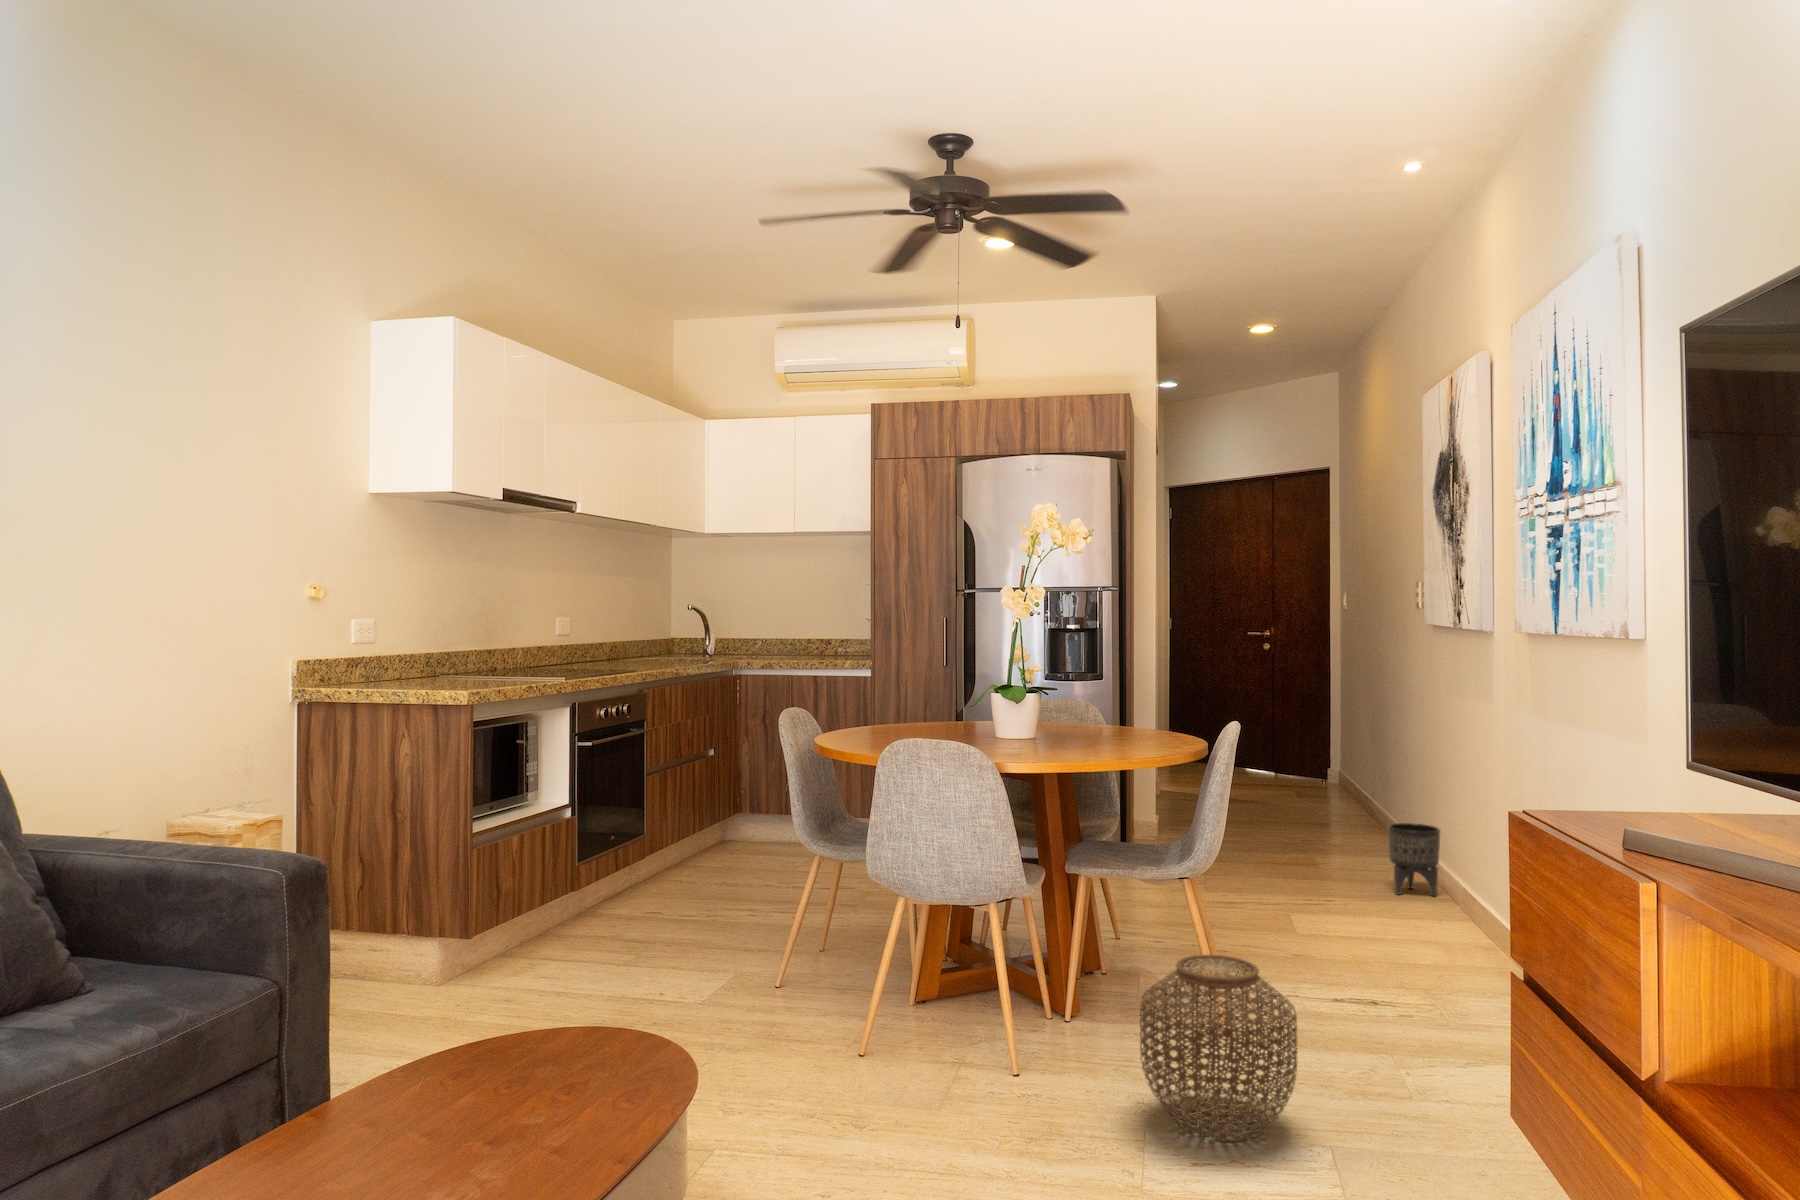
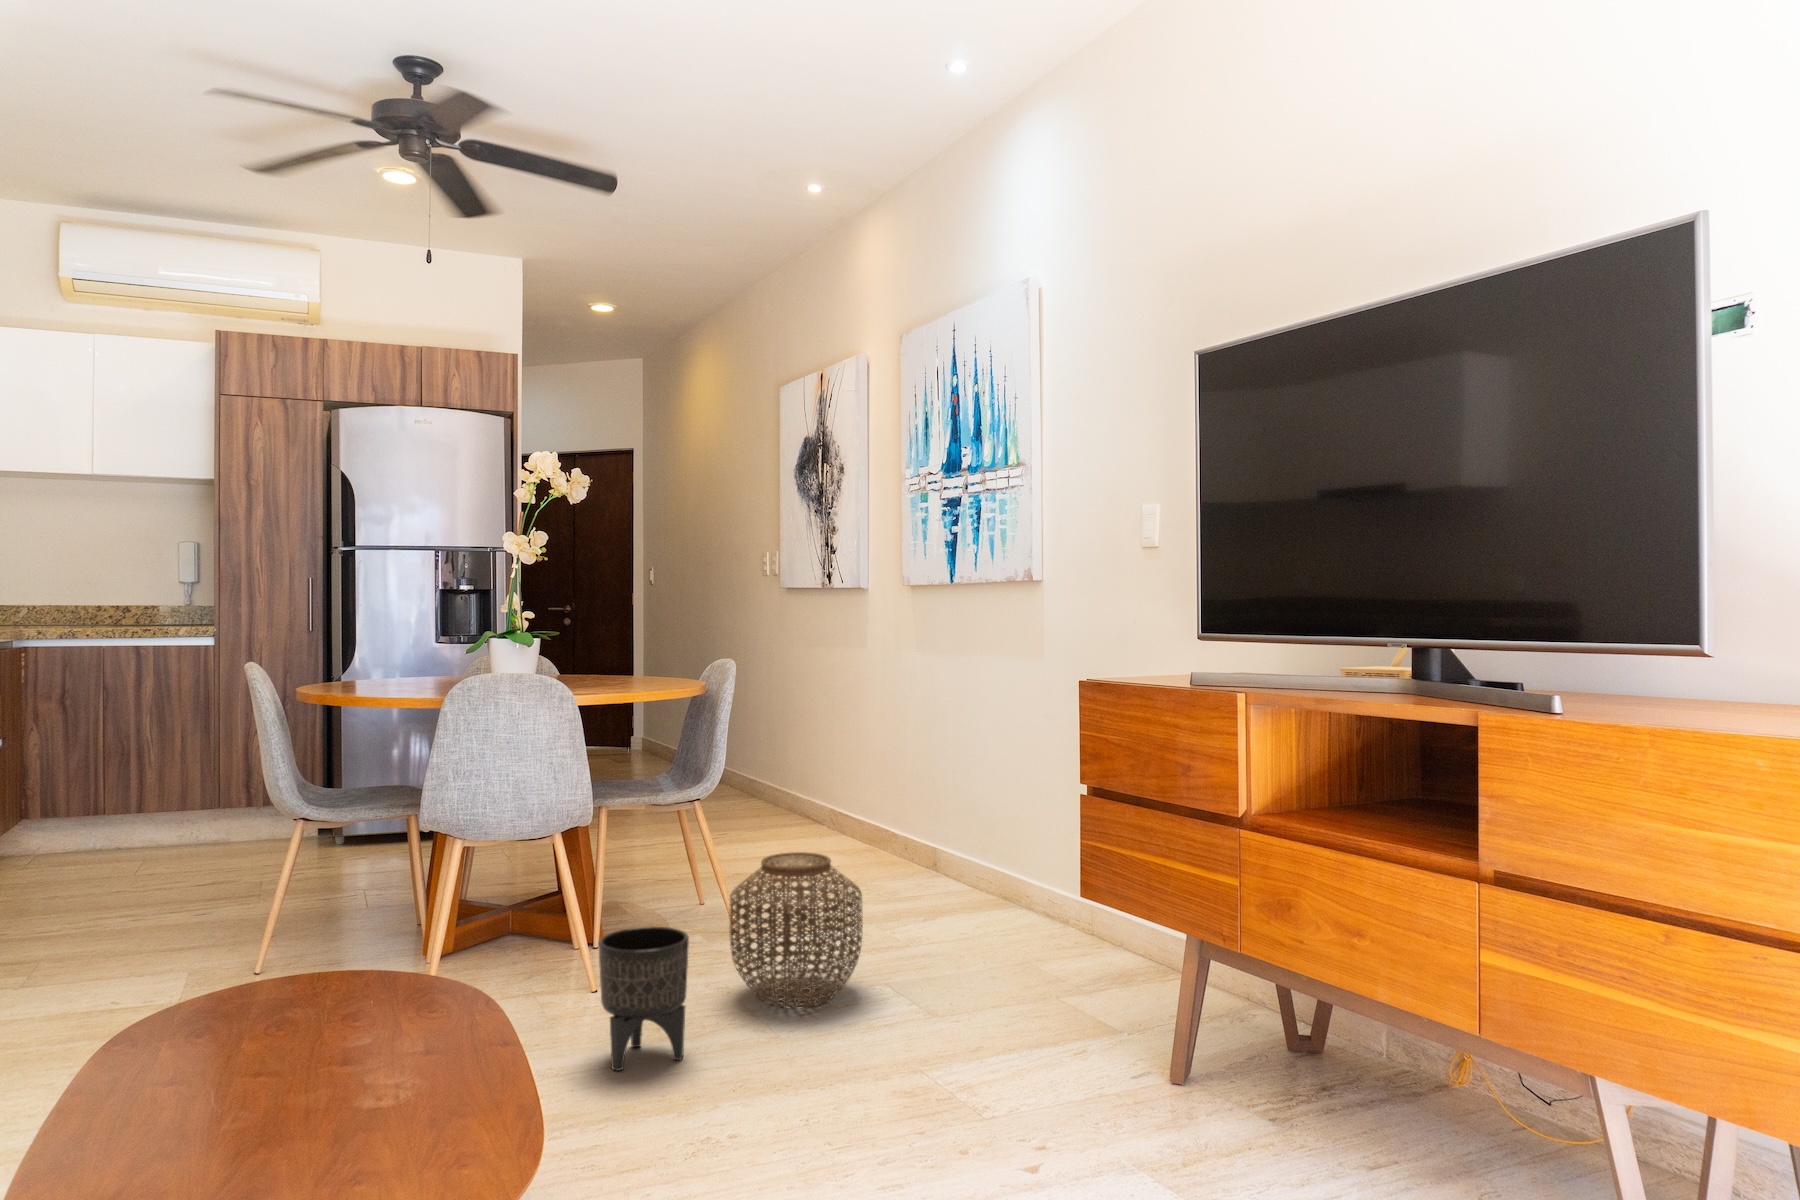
planter: present [1388,823,1440,896] -> present [599,927,689,1071]

